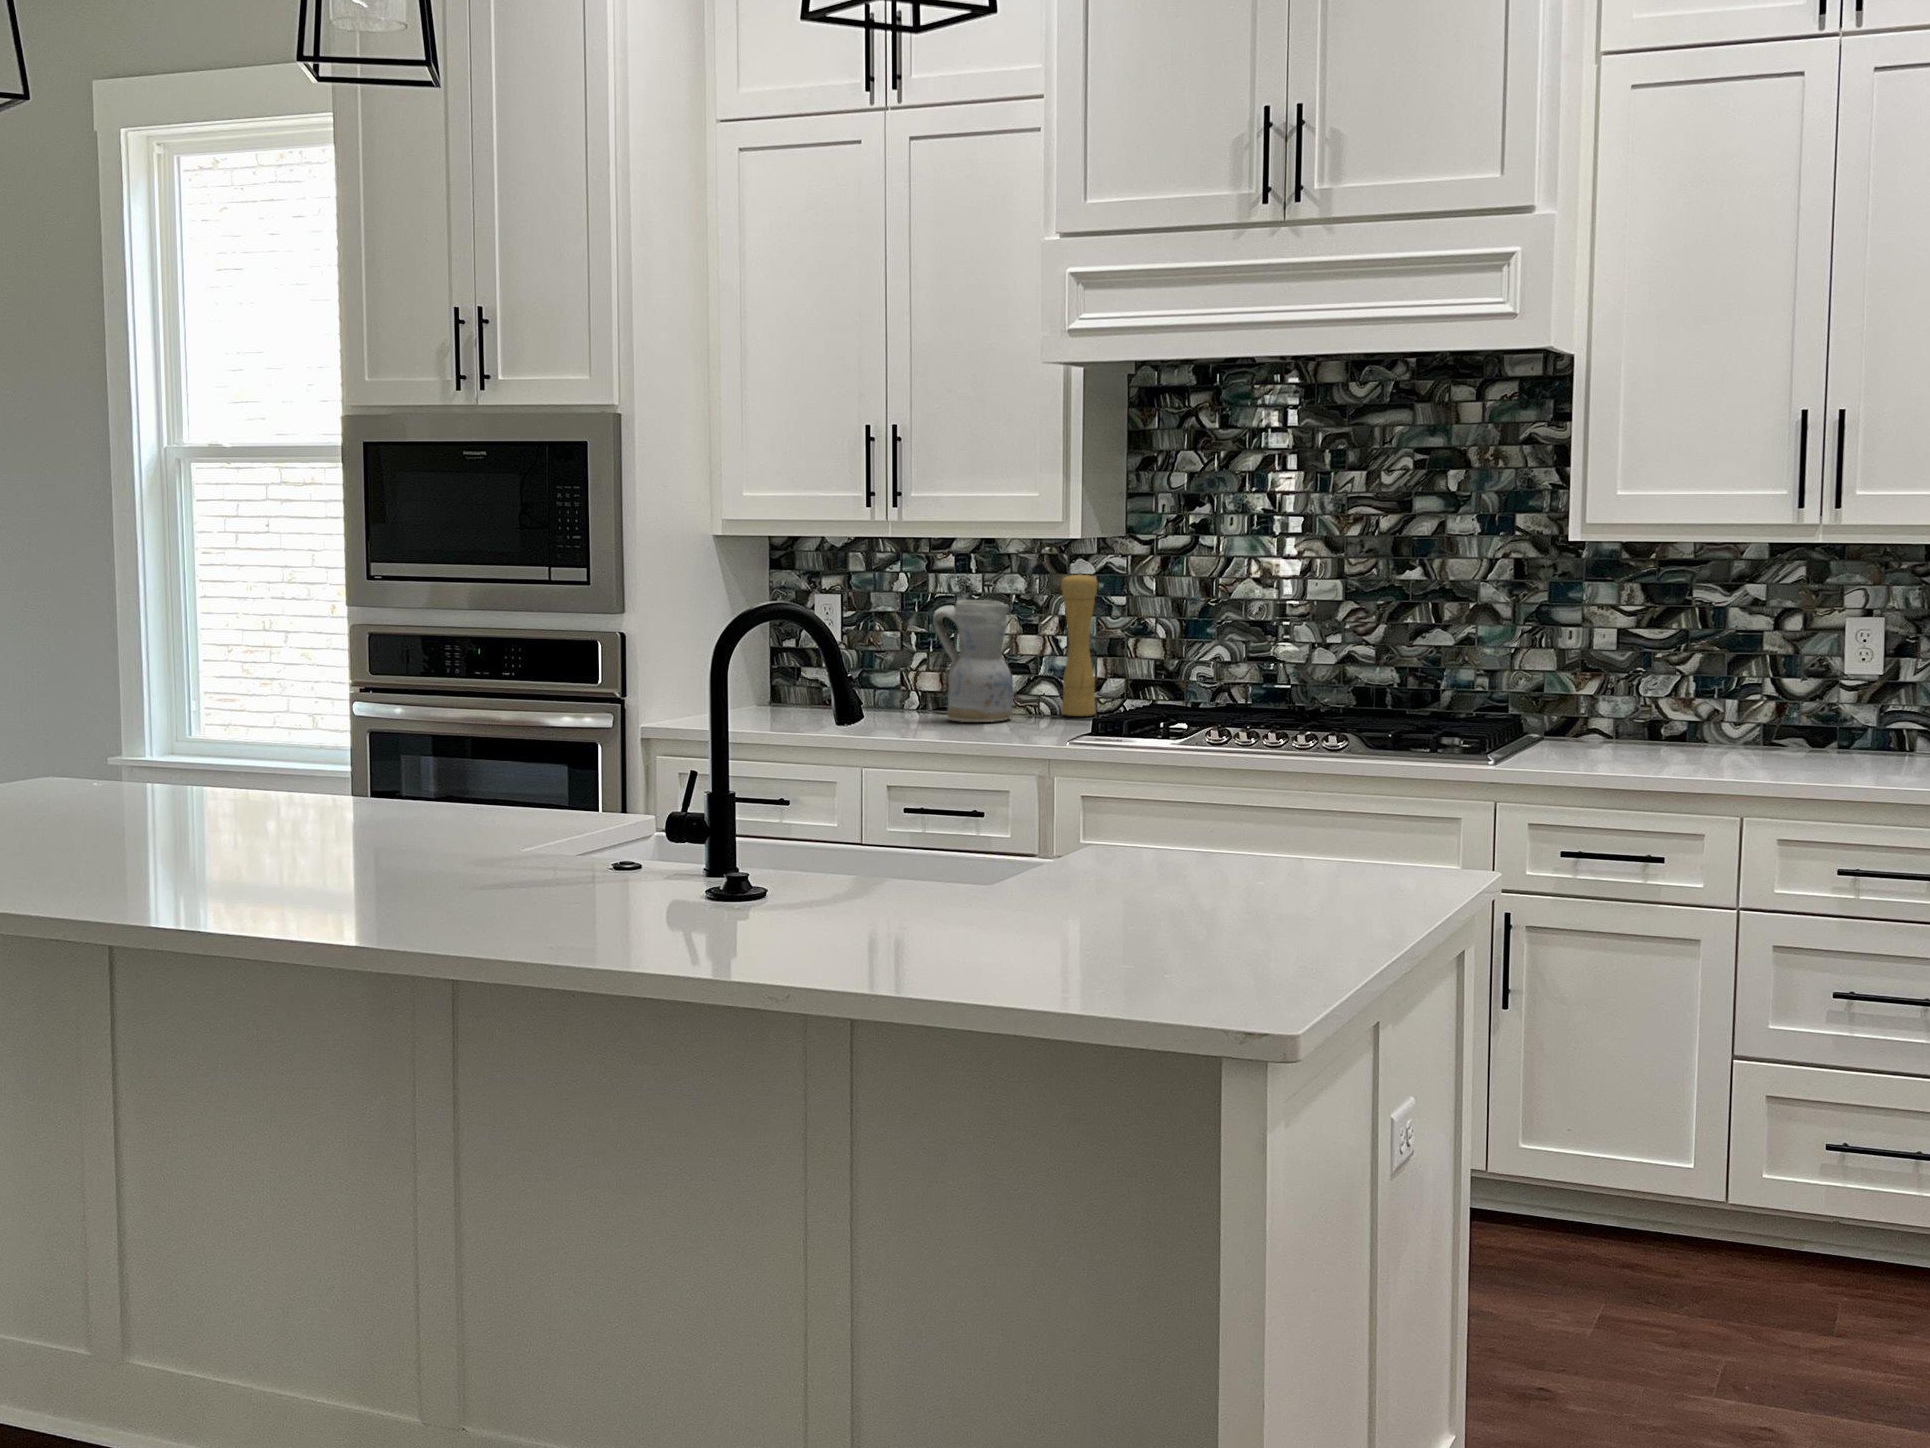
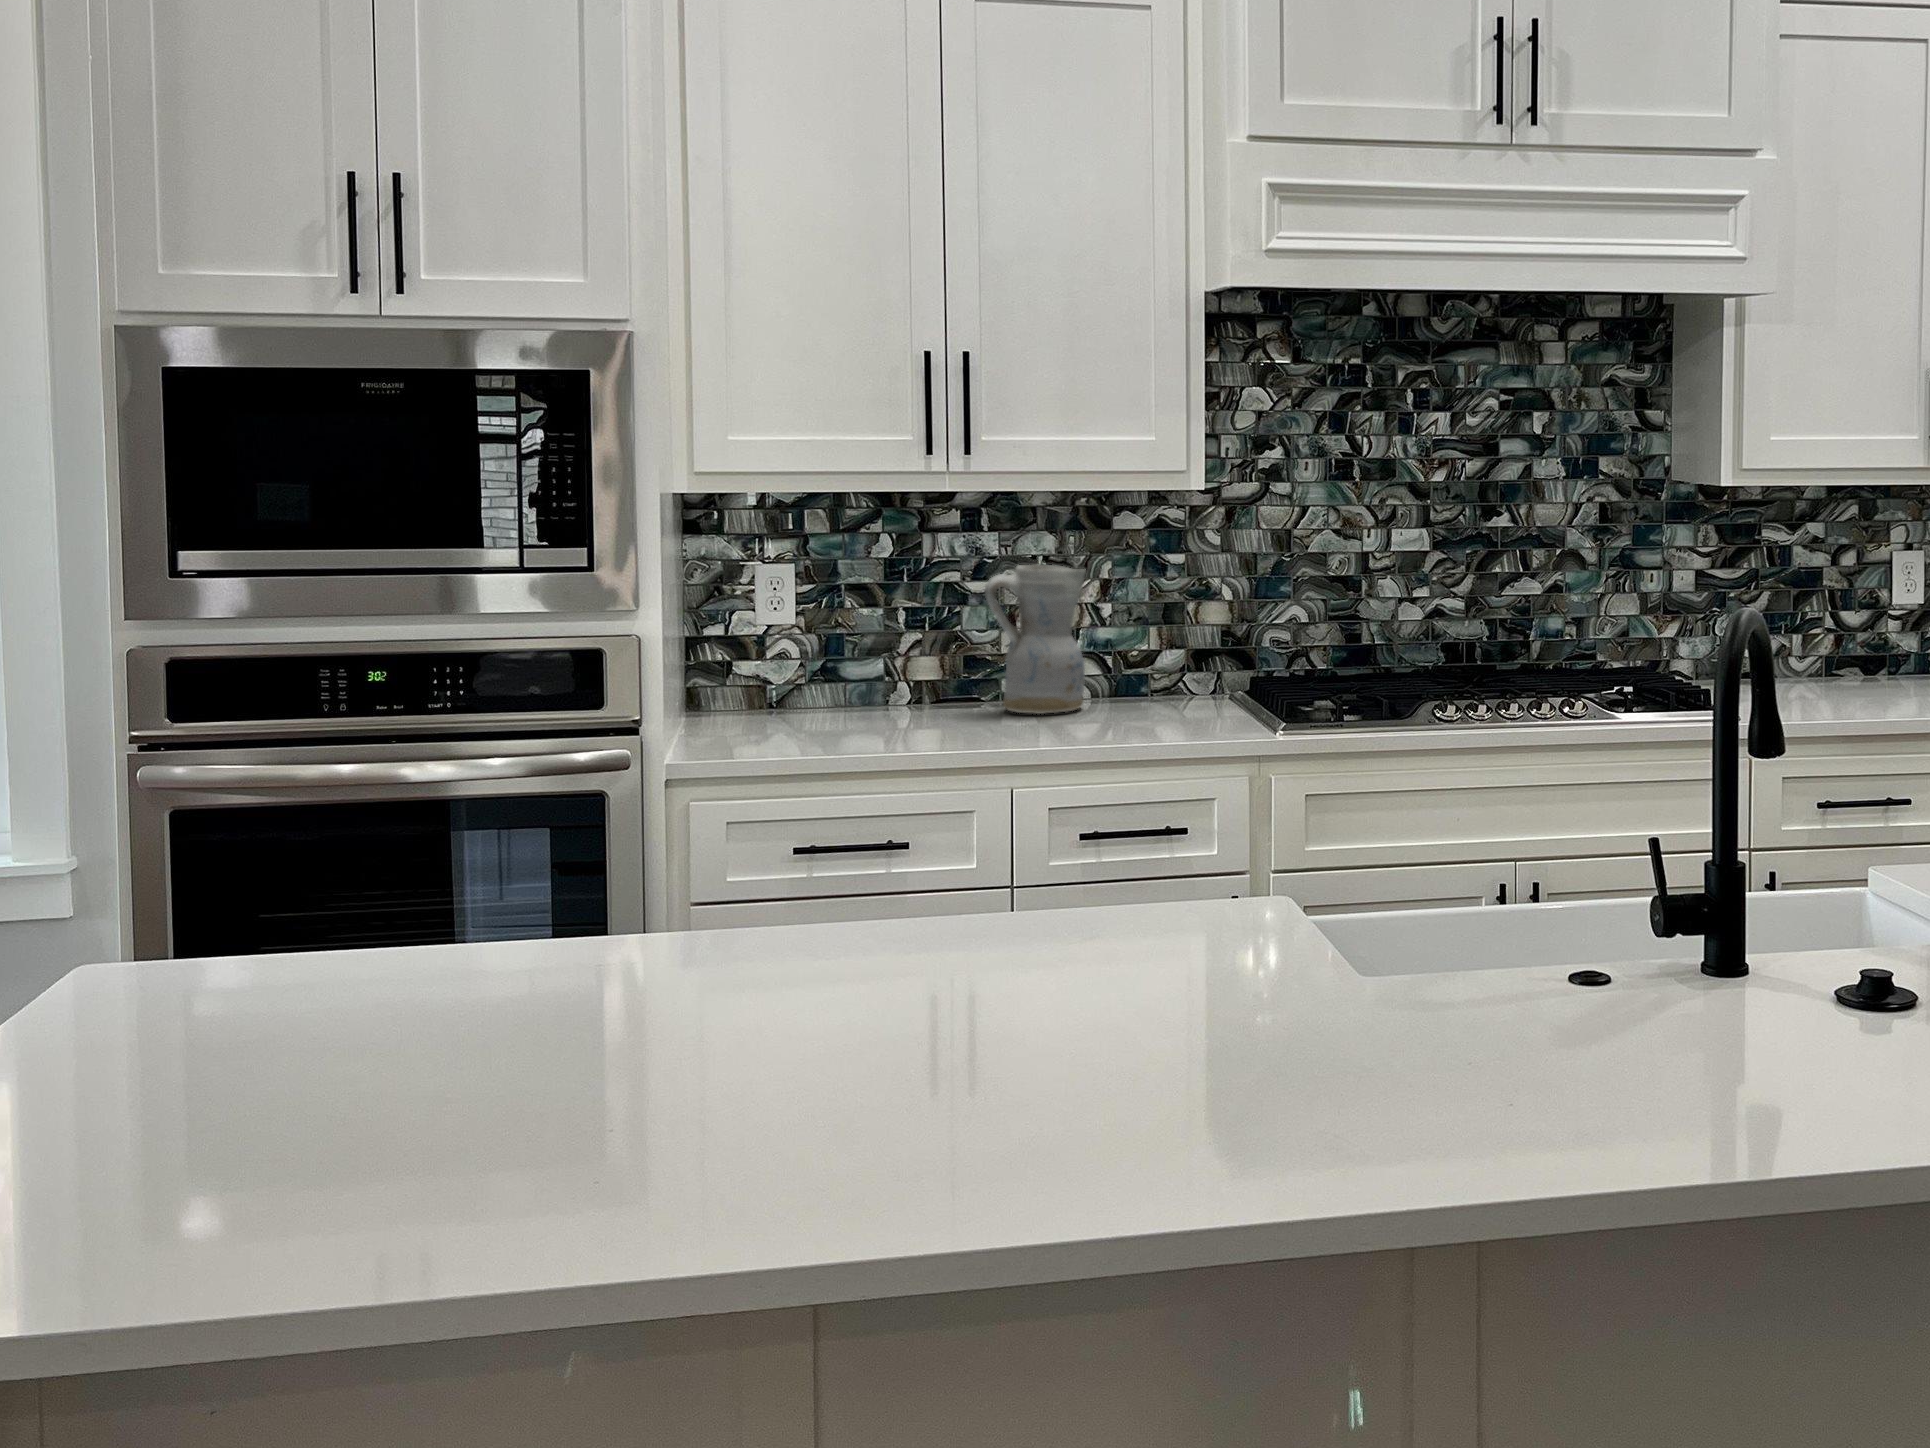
pepper mill: present [1061,573,1097,716] -> none [1116,528,1158,697]

